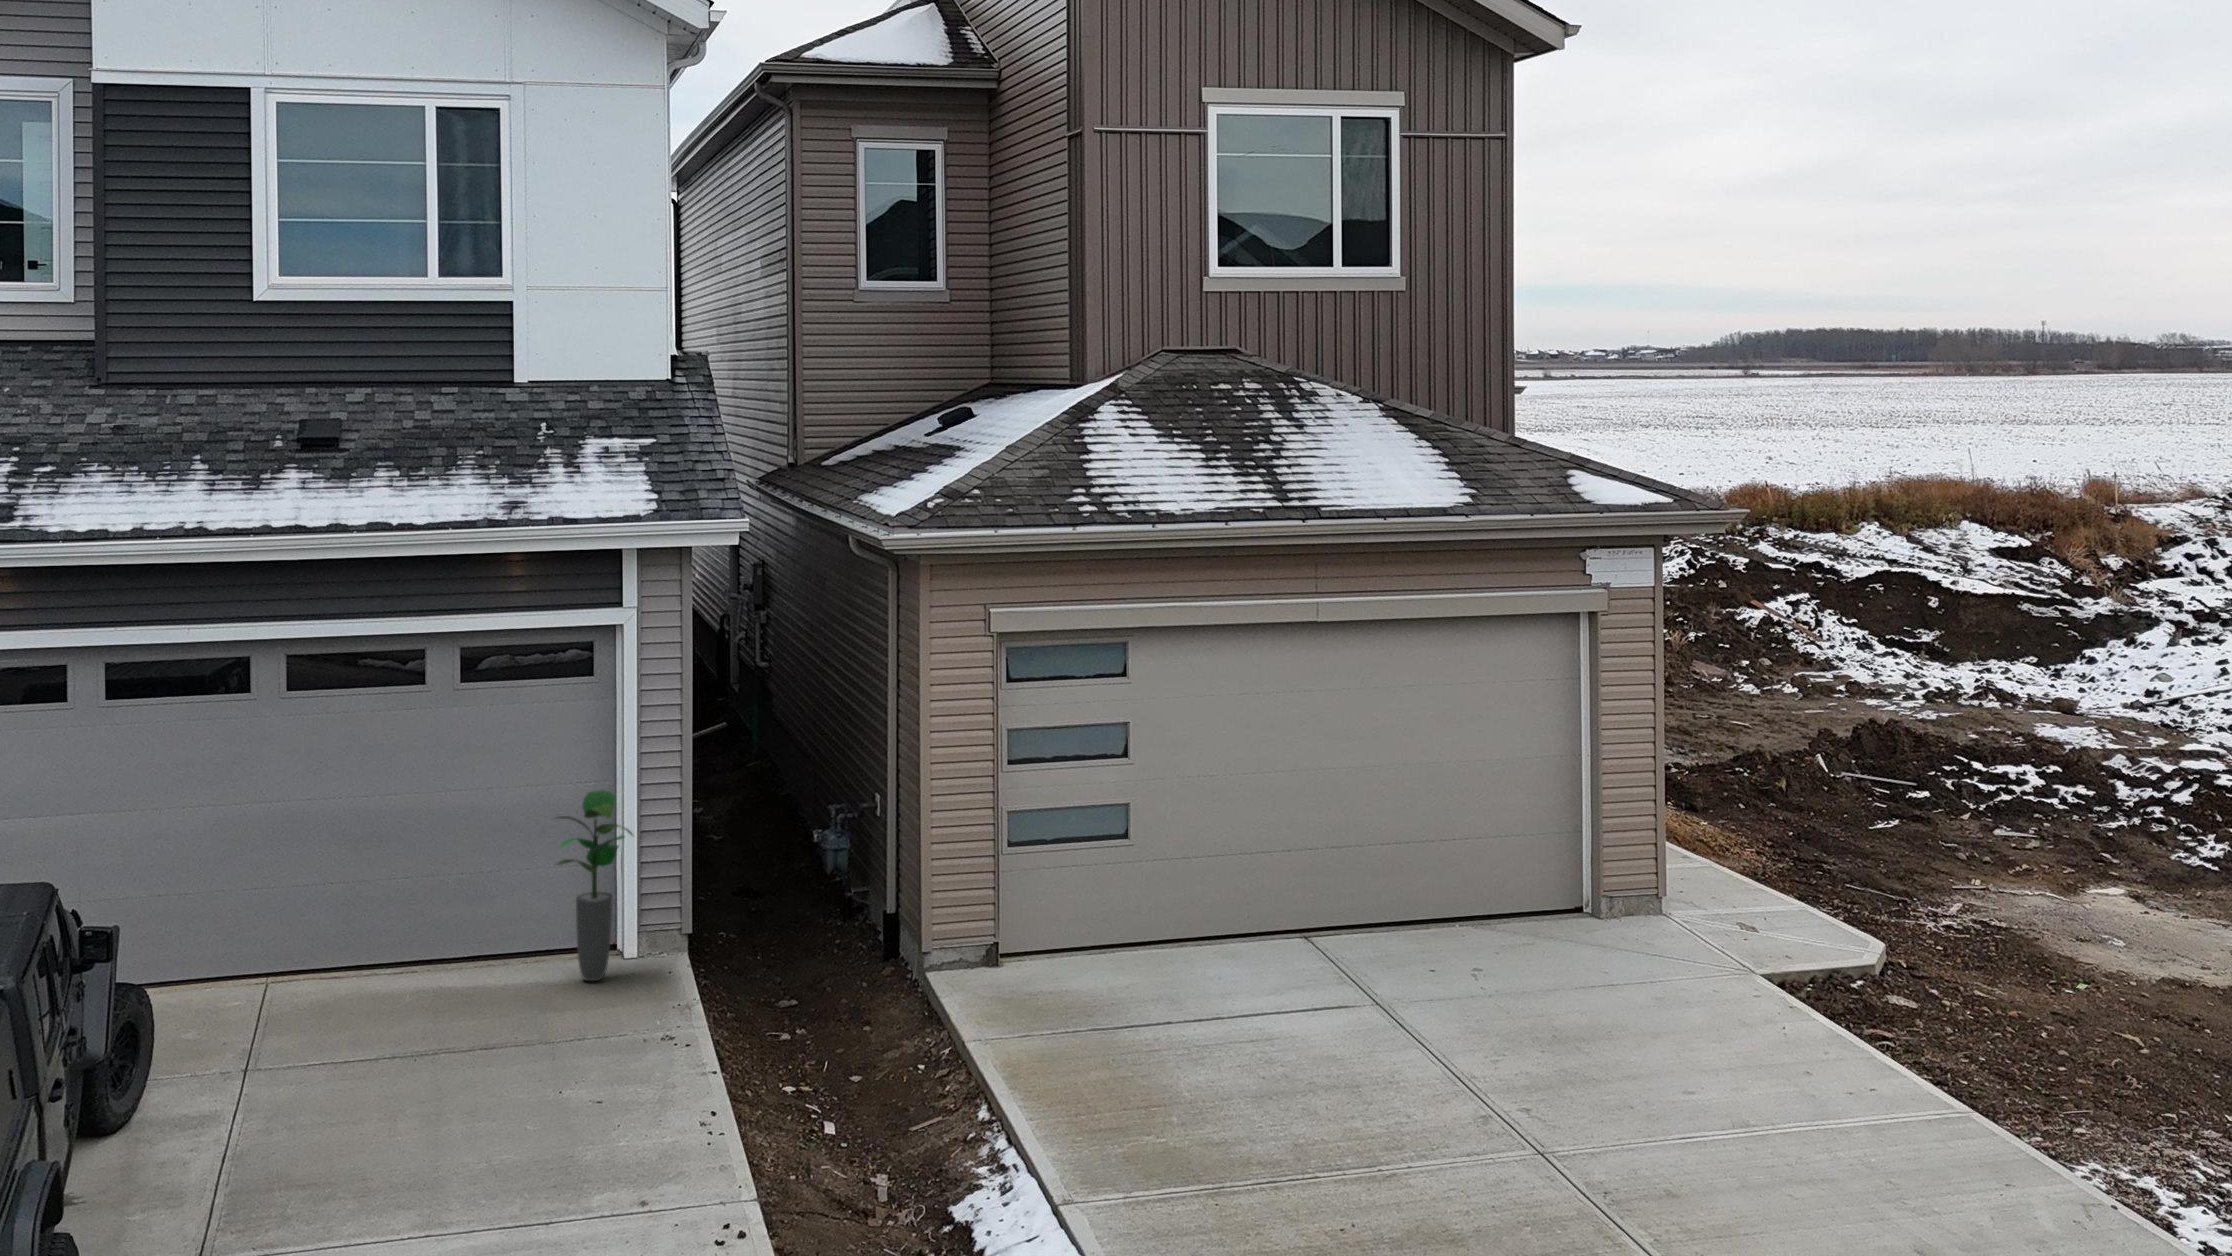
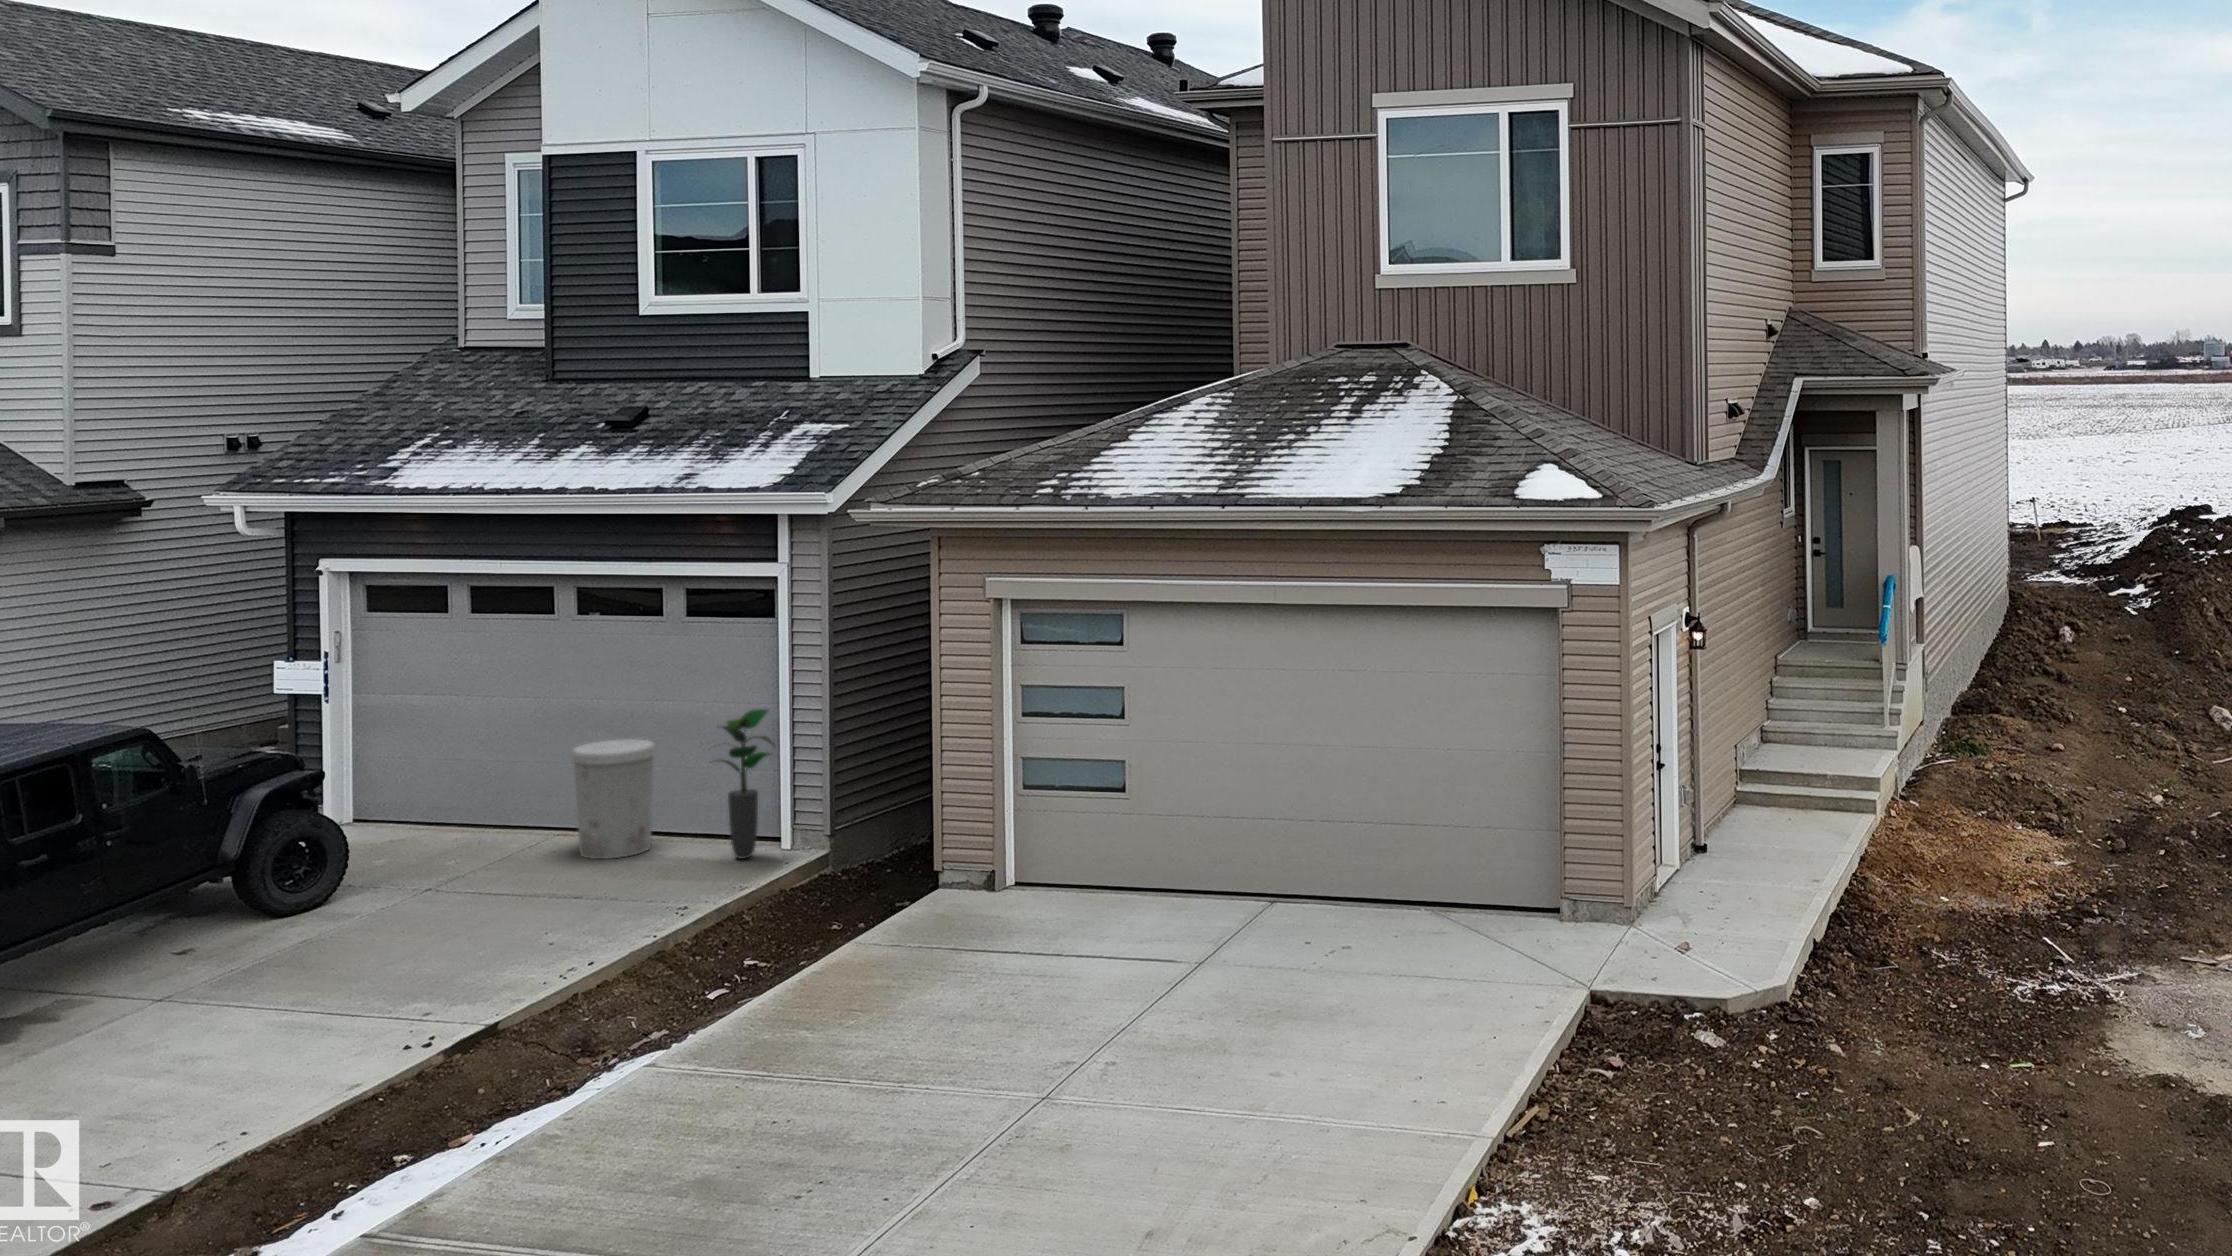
trash can: none [349,848,460,1013] -> present [571,739,656,859]

